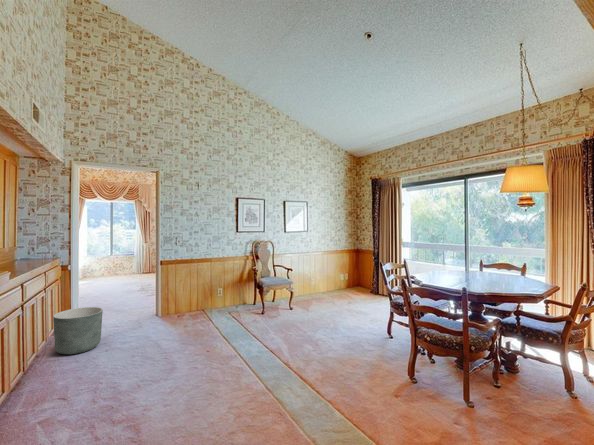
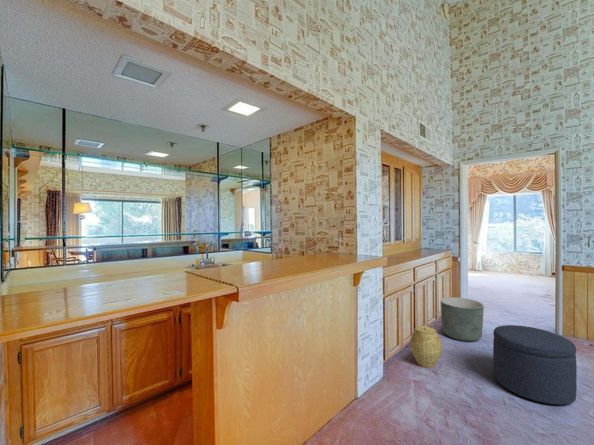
ottoman: none [120,313,179,373] -> present [493,325,577,405]
woven basket: none [23,347,68,398] -> present [410,326,442,368]

